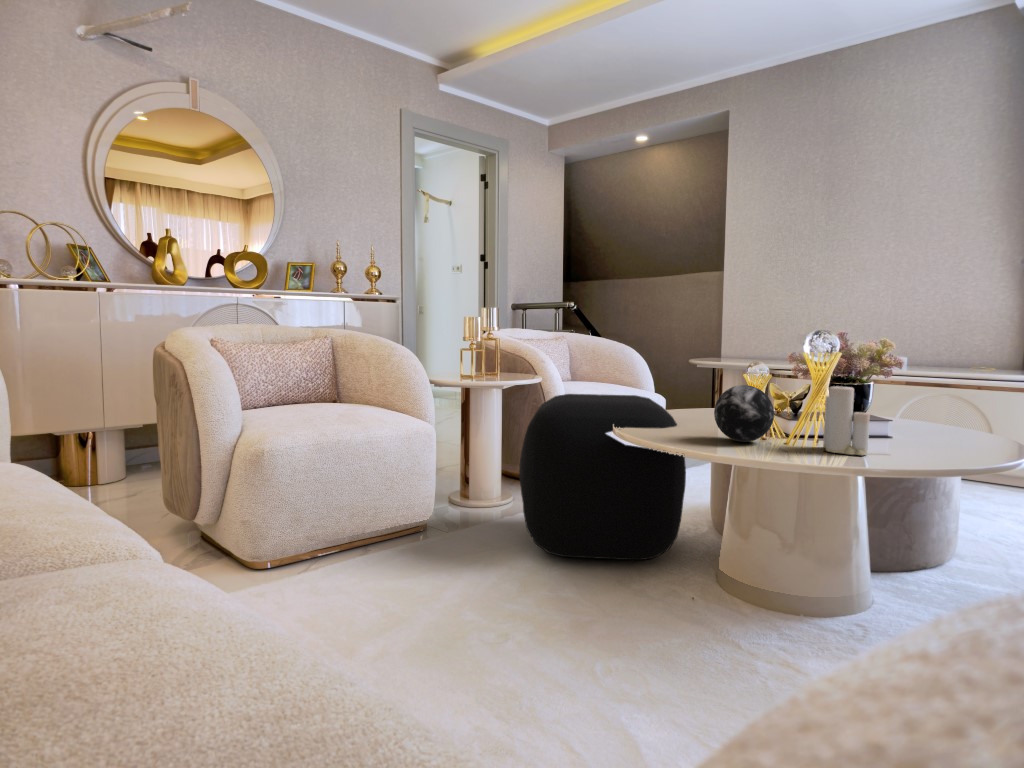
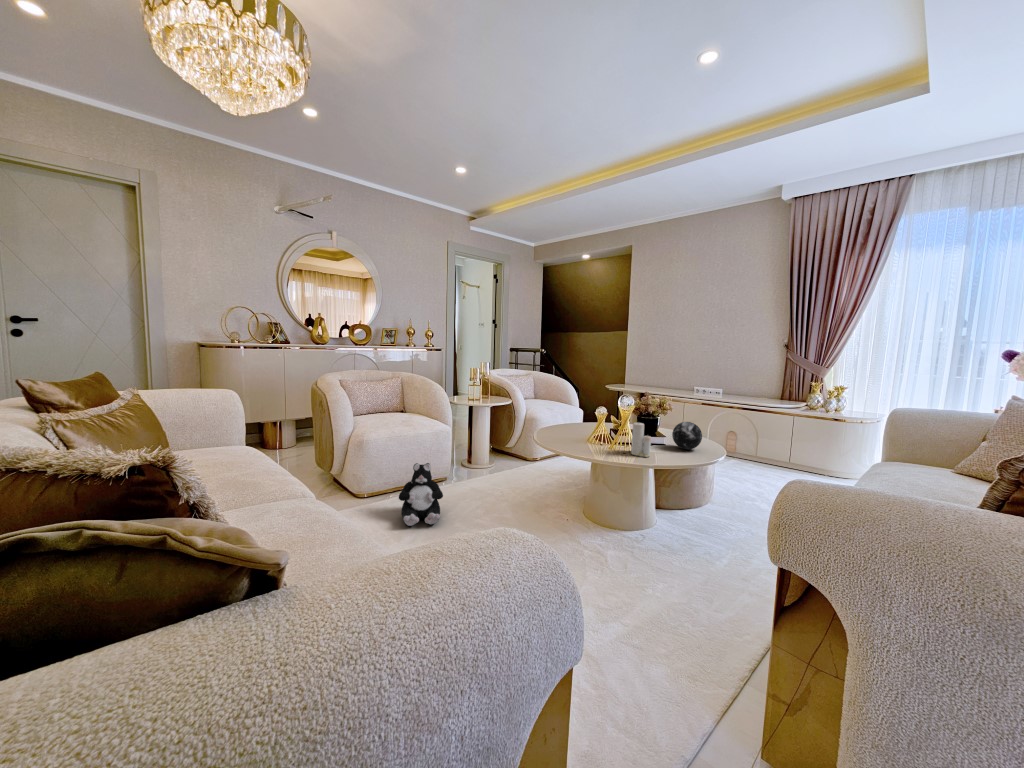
decorative orb: present [714,385,774,442] -> present [672,422,702,449]
ottoman: present [519,394,686,560] -> none [493,414,576,501]
plush toy: none [341,487,432,616] -> present [399,463,443,526]

